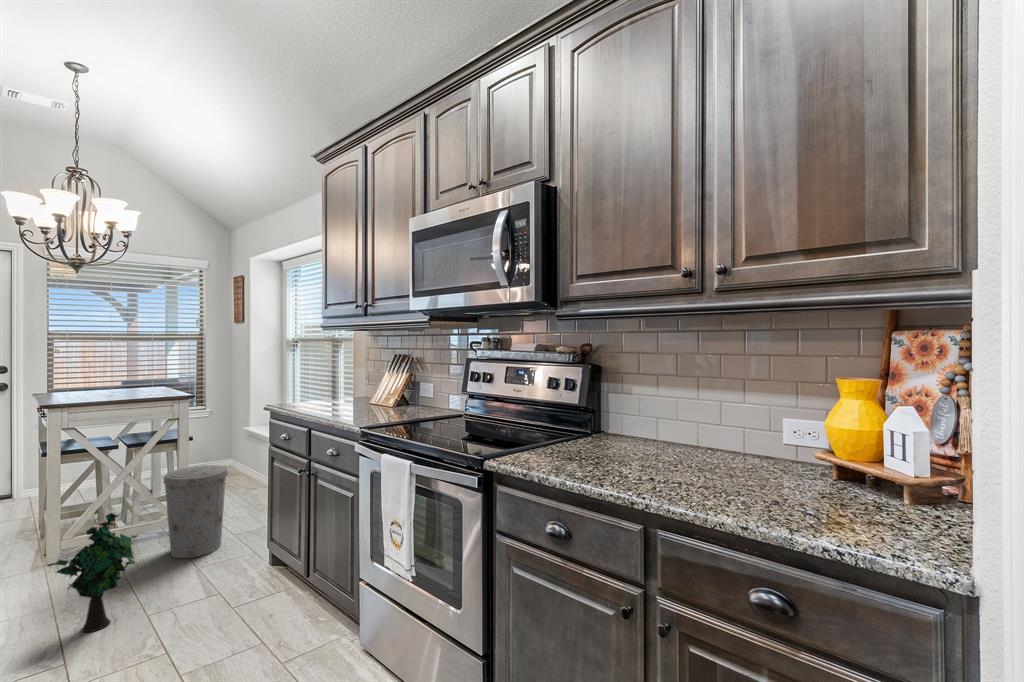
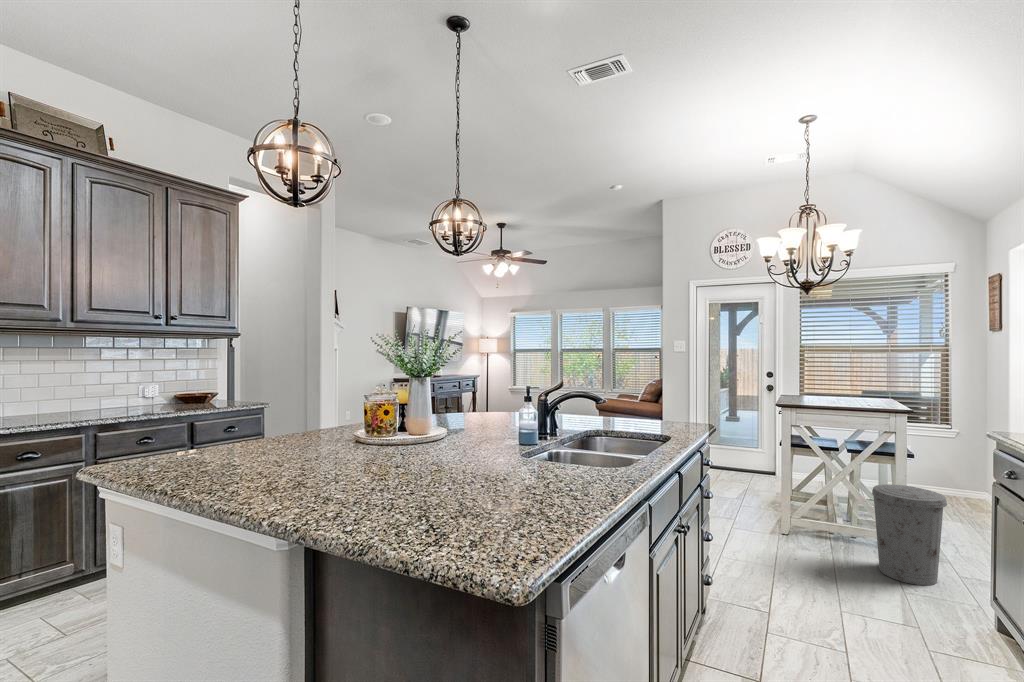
decorative plant: present [56,513,136,632] -> none [767,504,831,602]

